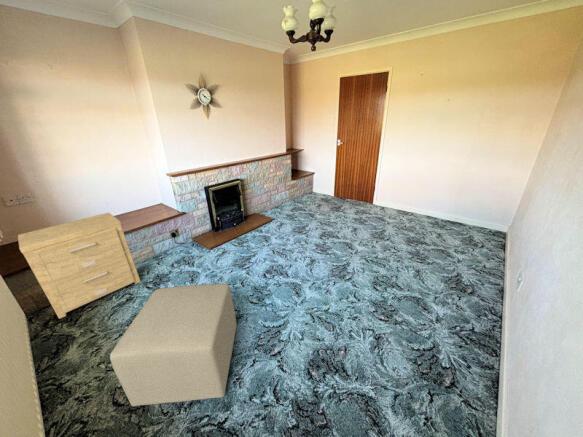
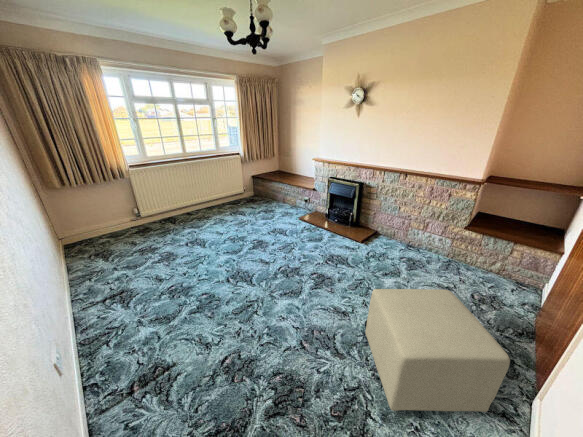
side table: present [18,213,141,319] -> none [409,197,506,287]

